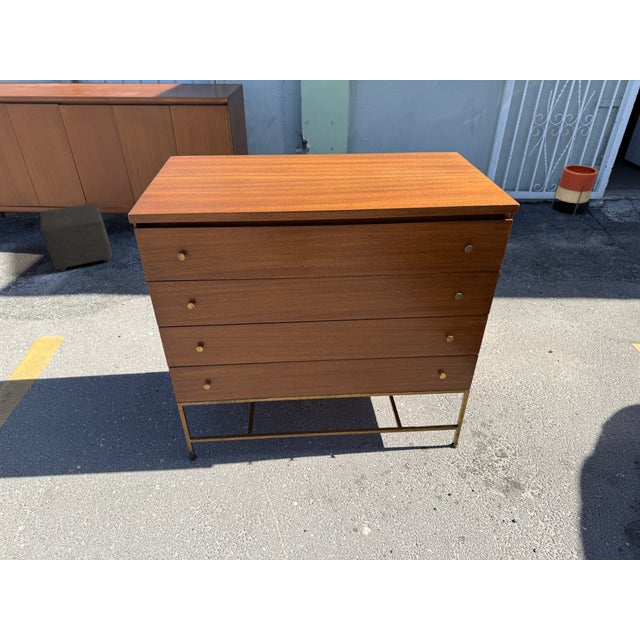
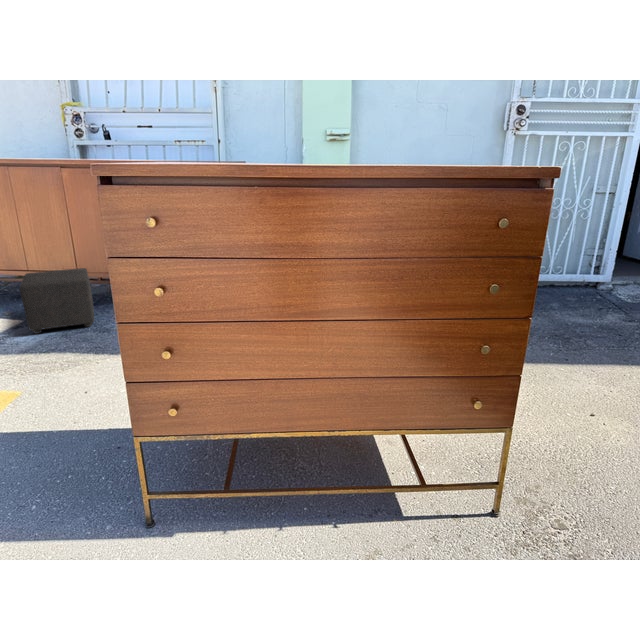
planter: present [551,165,598,216] -> none [560,248,604,297]

